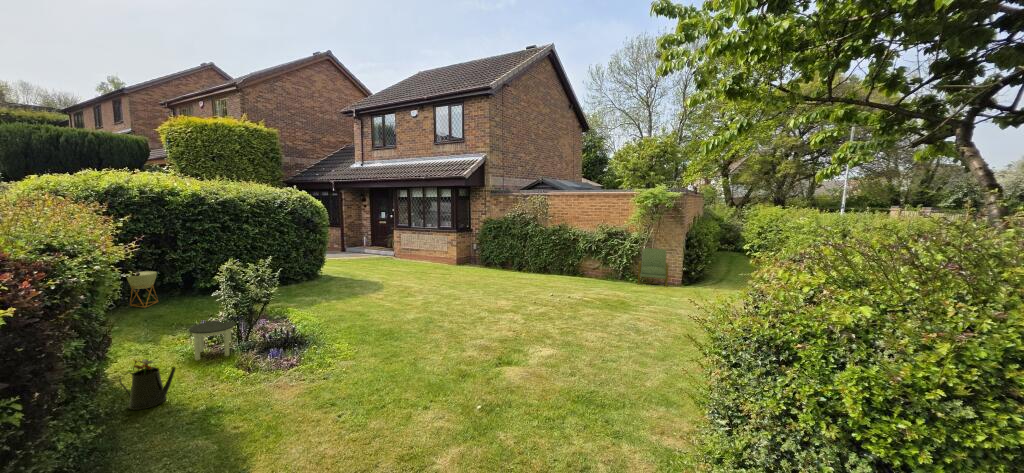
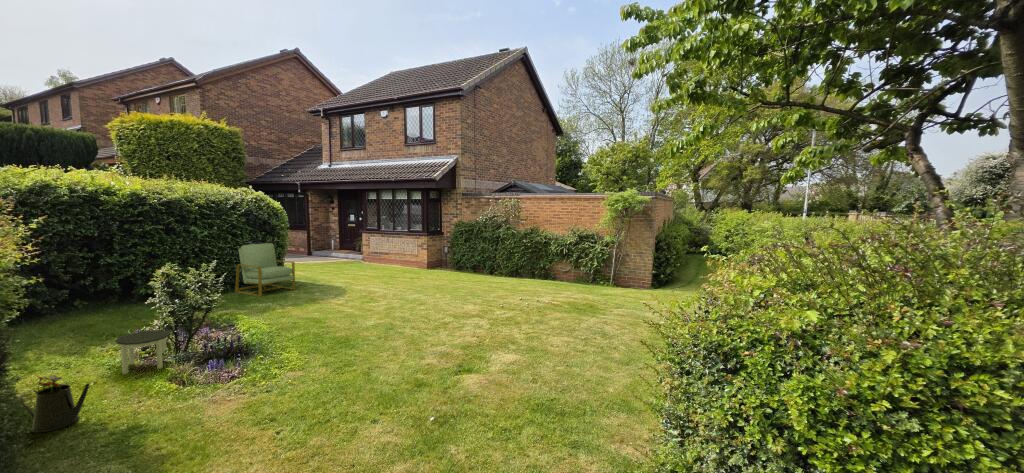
chair: present [638,248,668,287] -> present [235,243,295,297]
planter: present [127,271,158,307] -> none [53,277,92,316]

